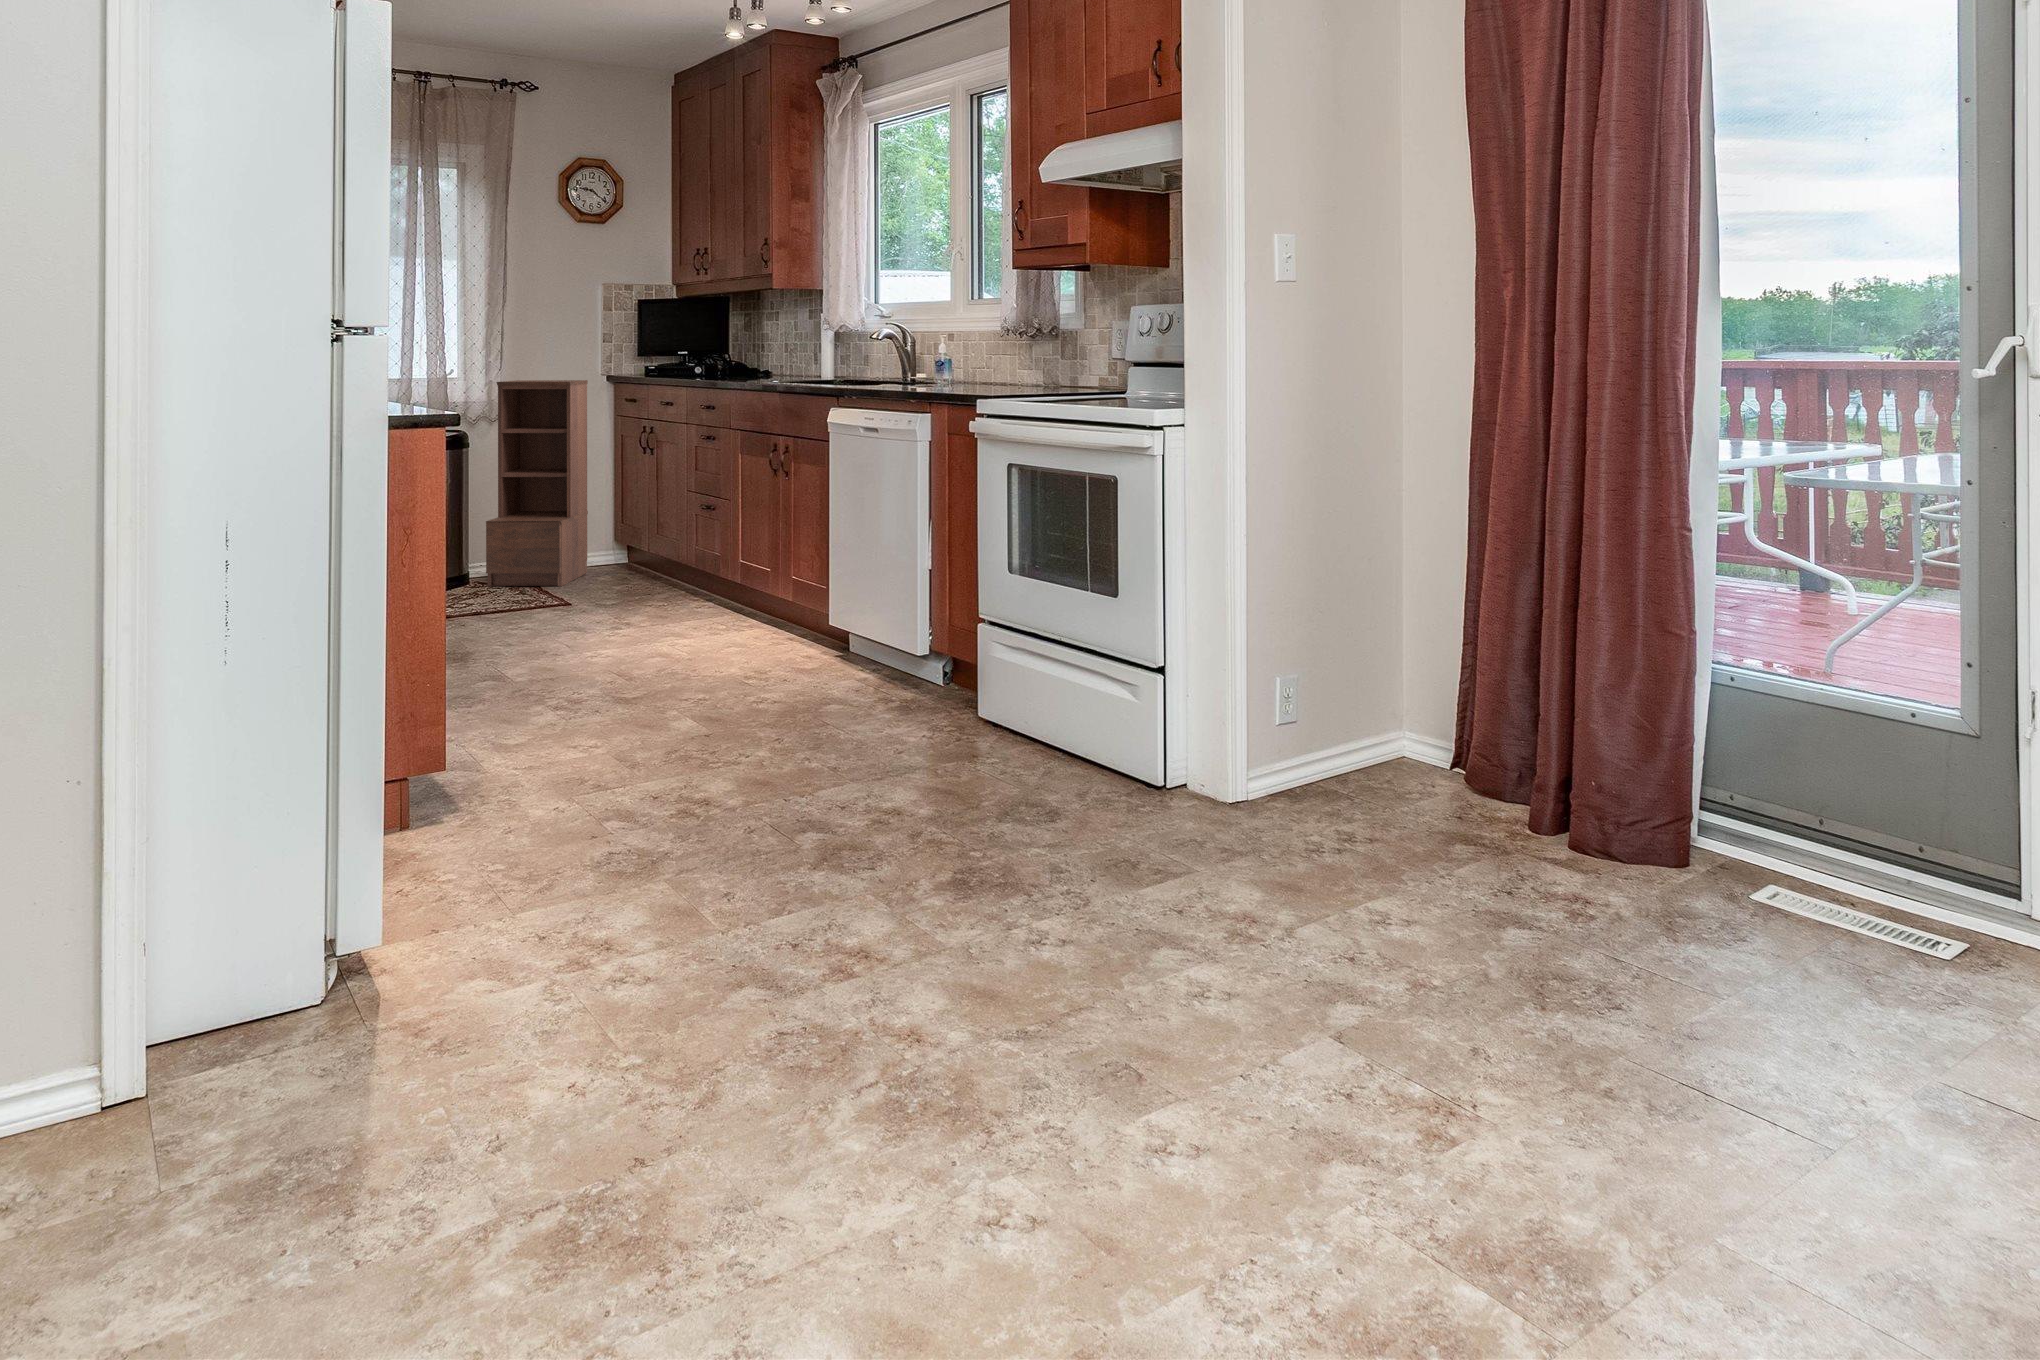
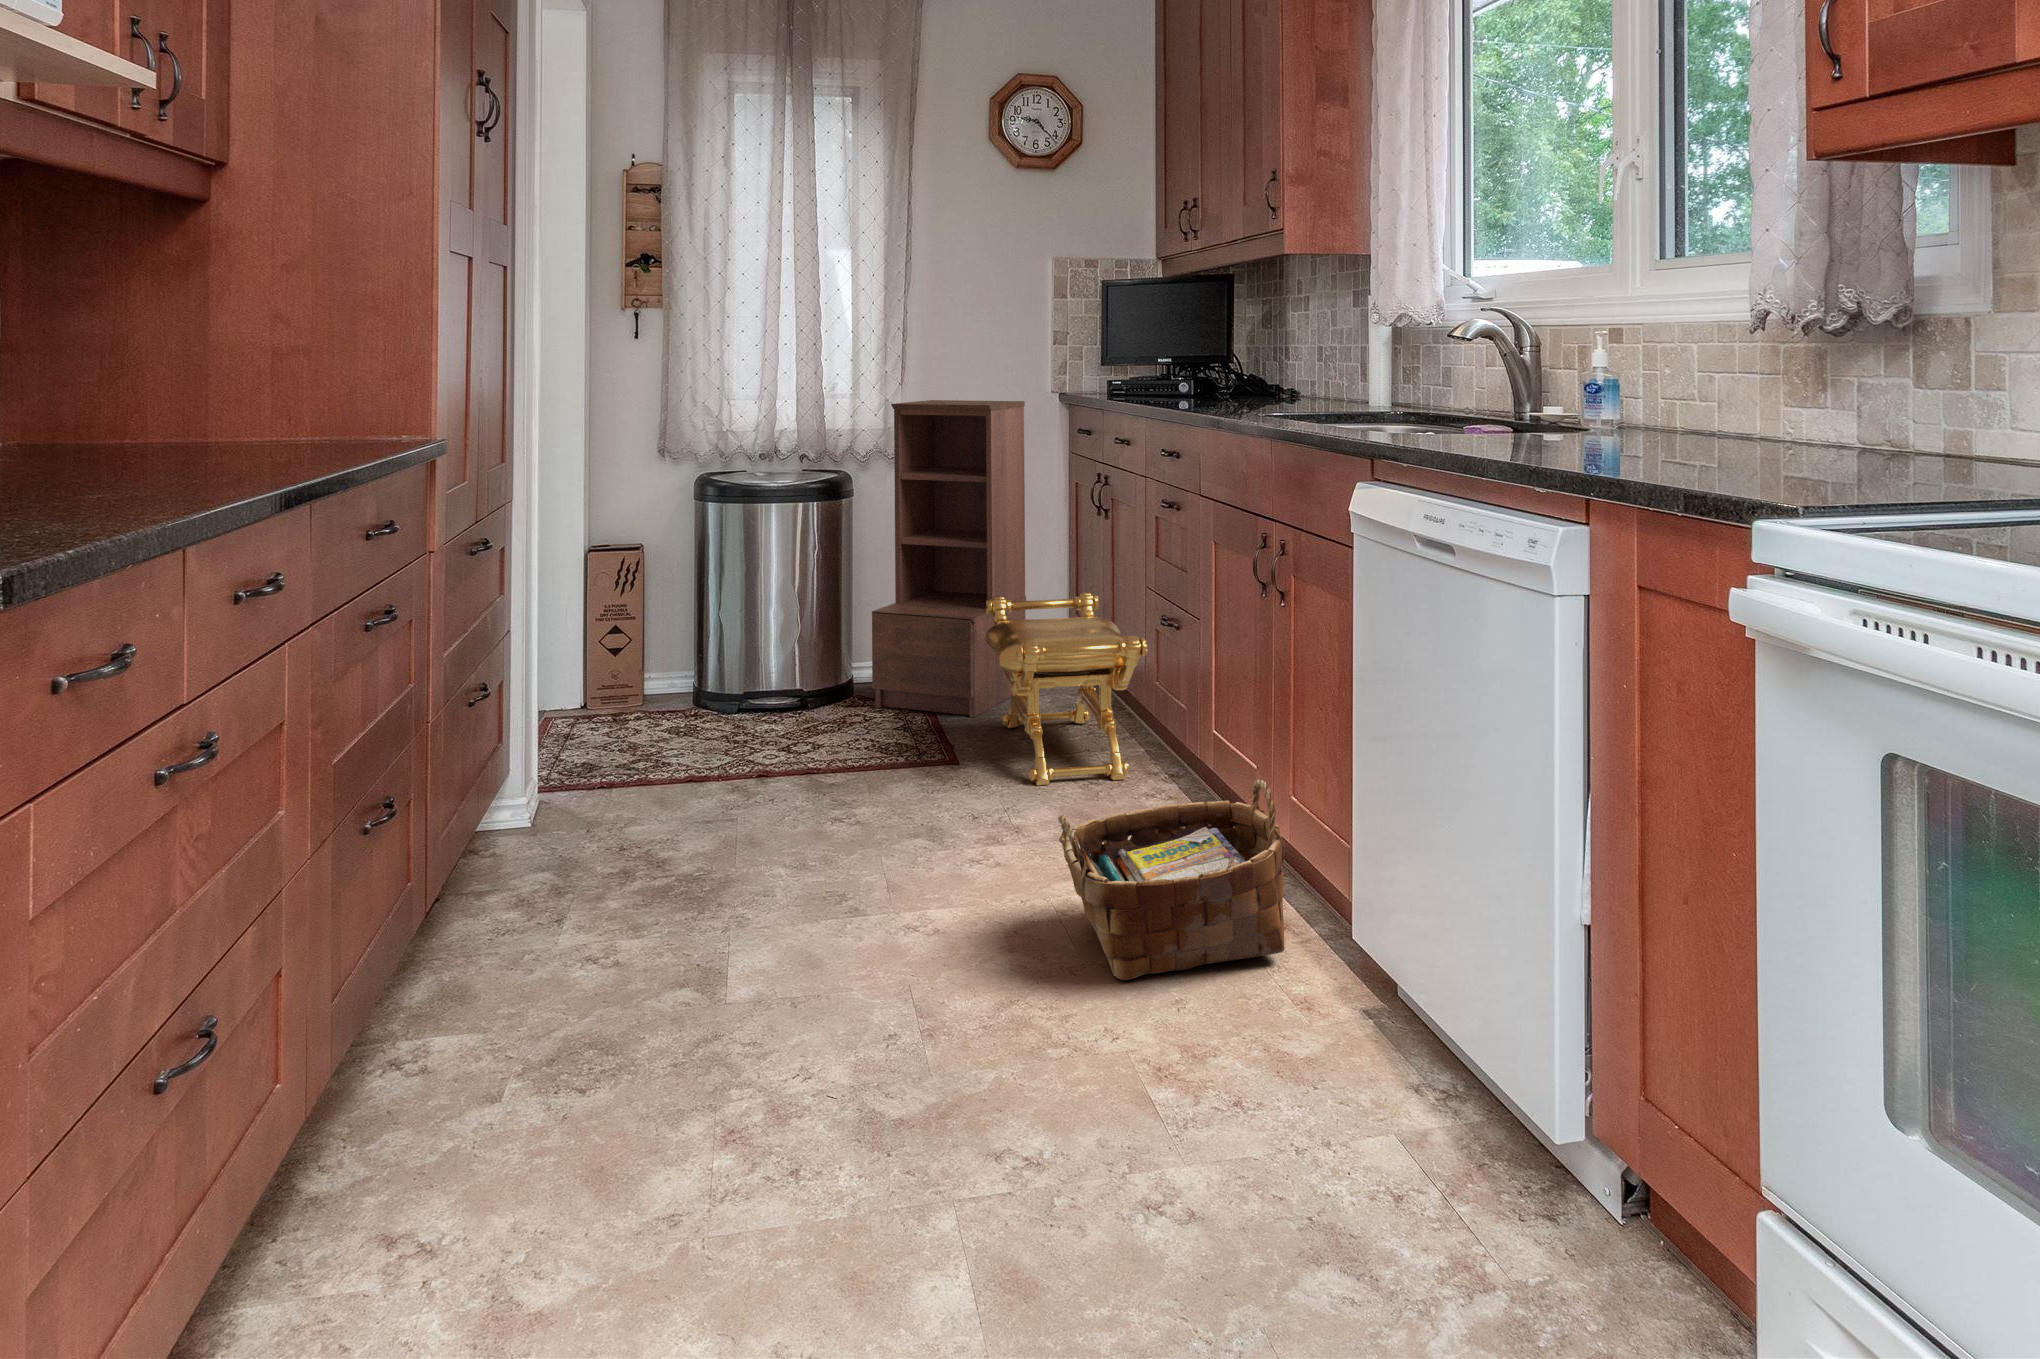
stool: none [572,501,691,608] -> present [986,593,1148,785]
woven basket: none [669,562,789,657] -> present [1058,779,1285,980]

